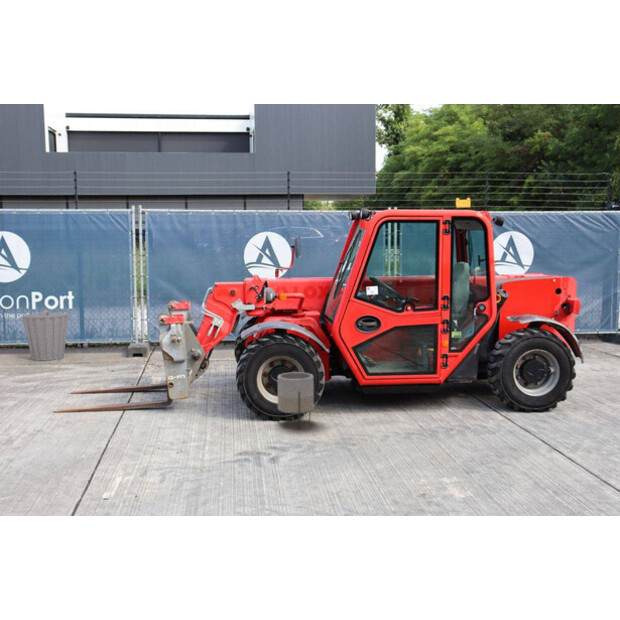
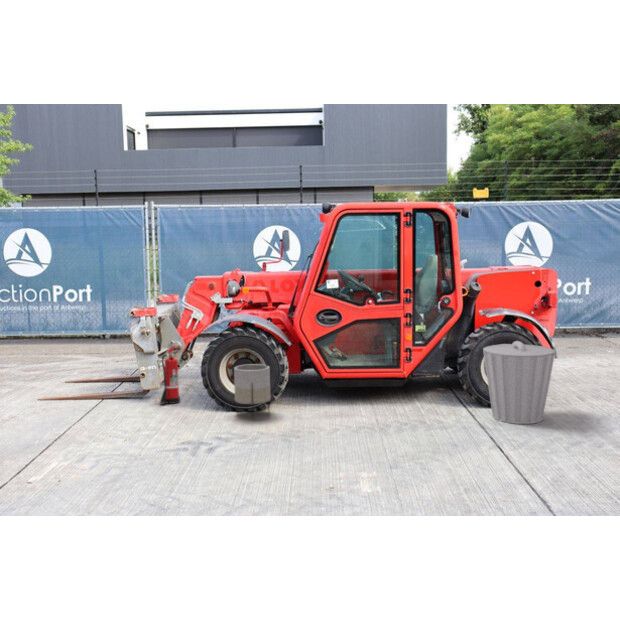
trash can: present [23,310,69,360] -> present [483,341,555,424]
fire extinguisher: none [191,355,211,414] -> present [160,347,180,404]

